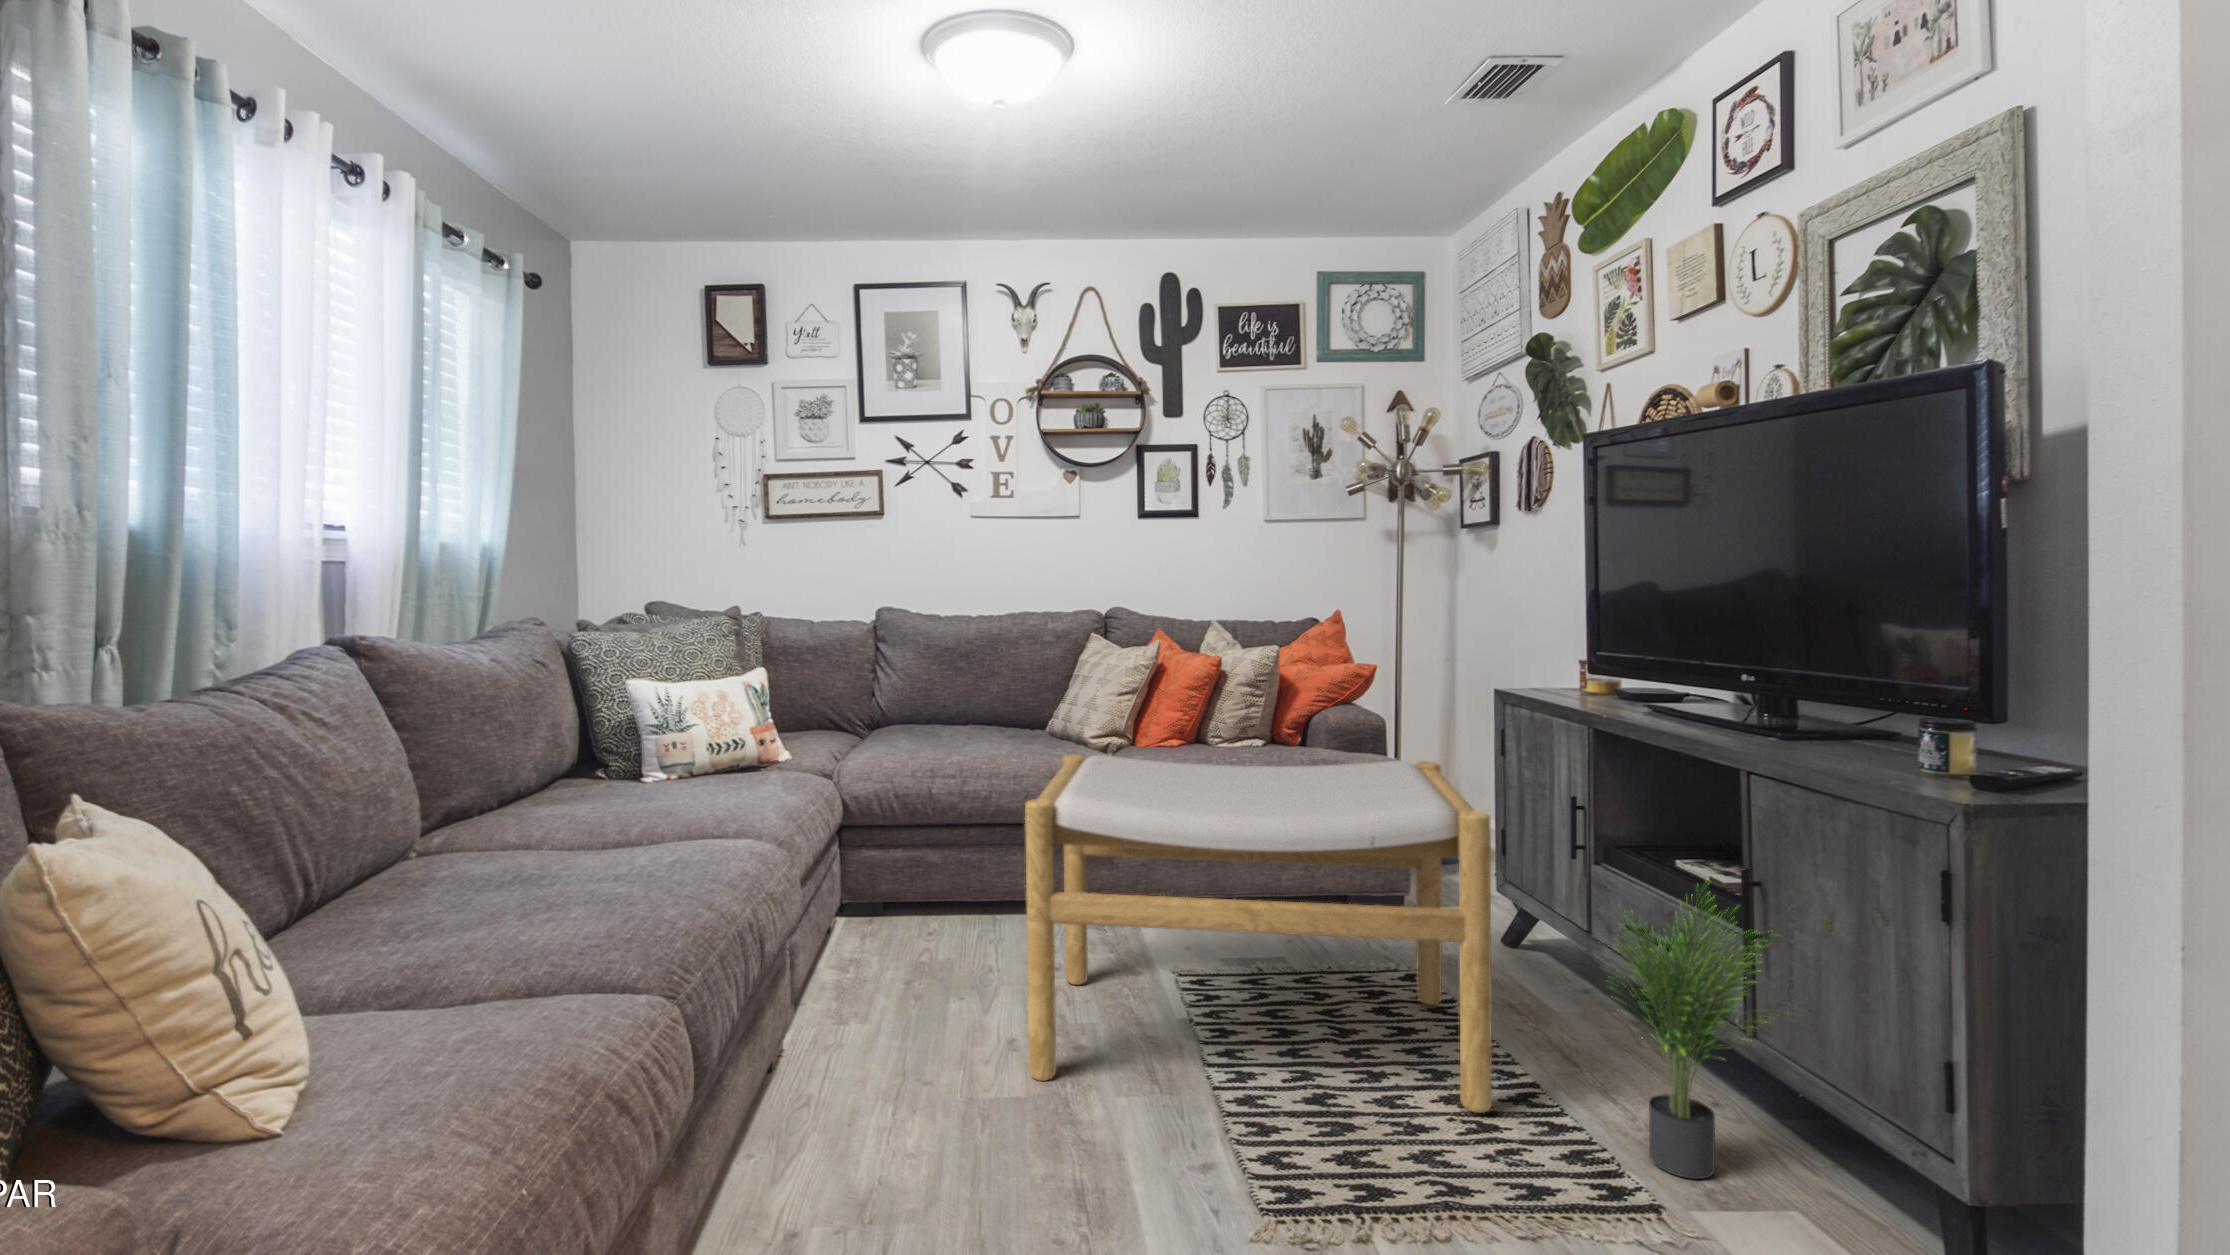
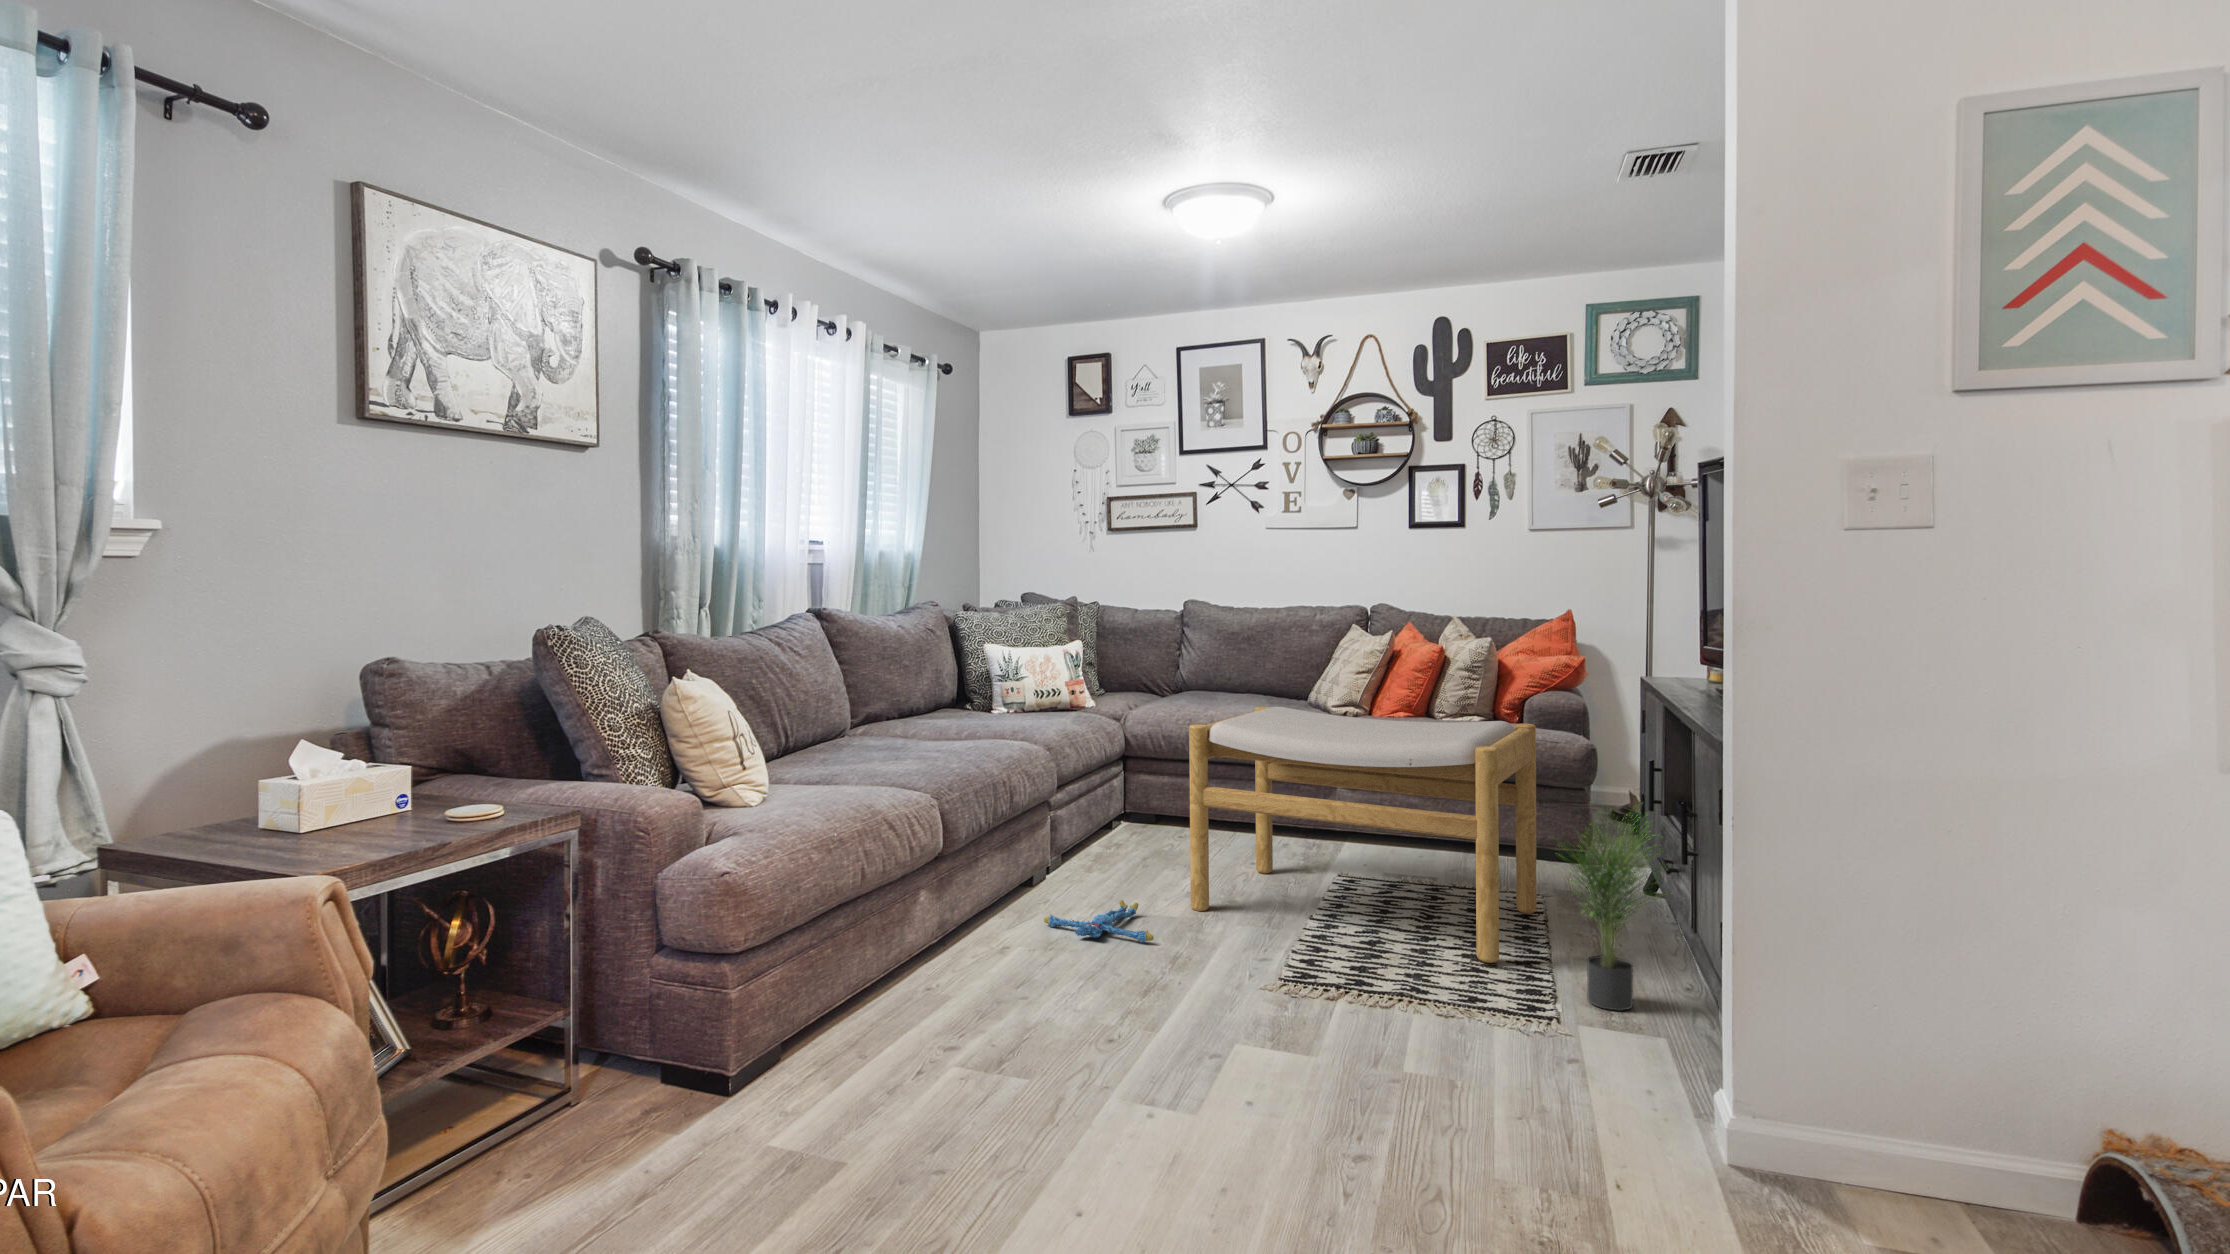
plush toy: none [829,1090,1029,1188] -> present [1044,900,1154,943]

